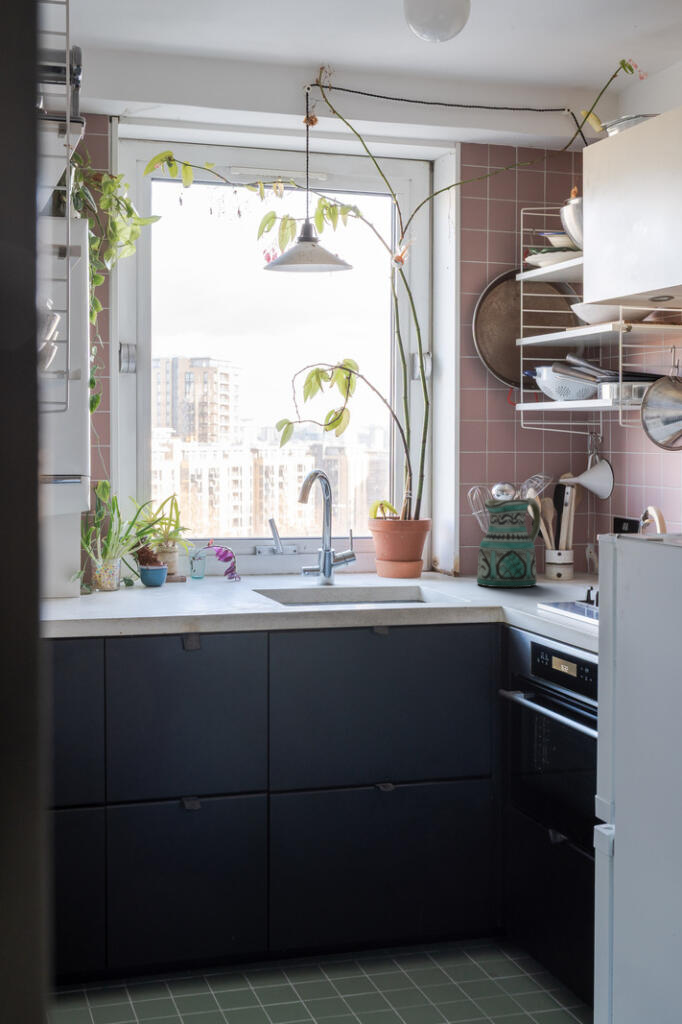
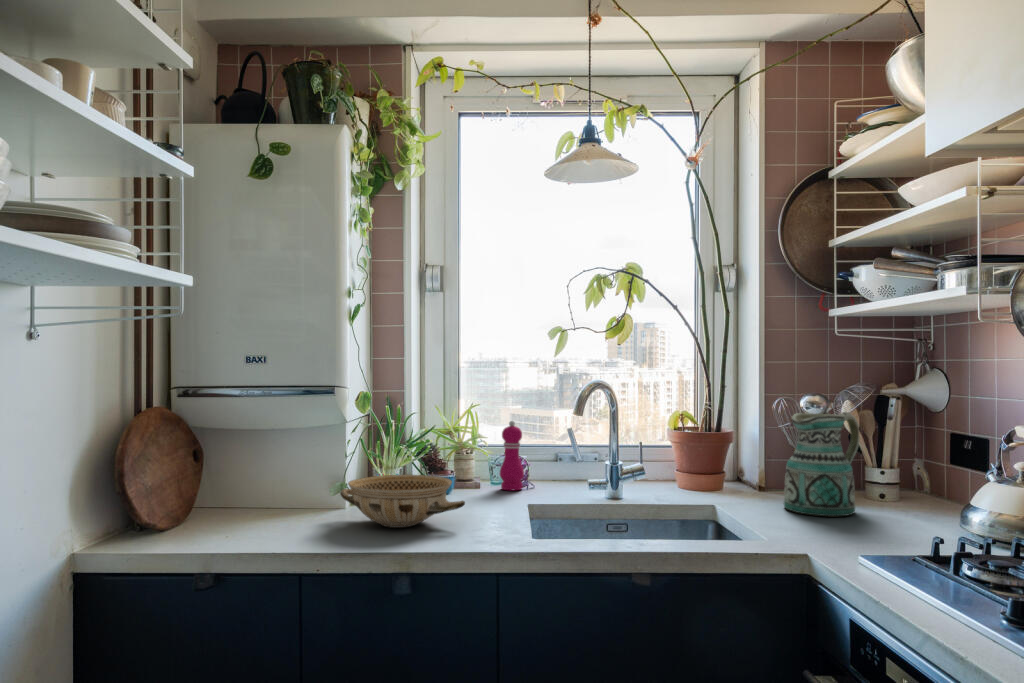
pepper mill: none [208,513,233,582] -> present [500,421,524,491]
ceramic bowl: none [80,561,207,605] -> present [340,475,465,528]

